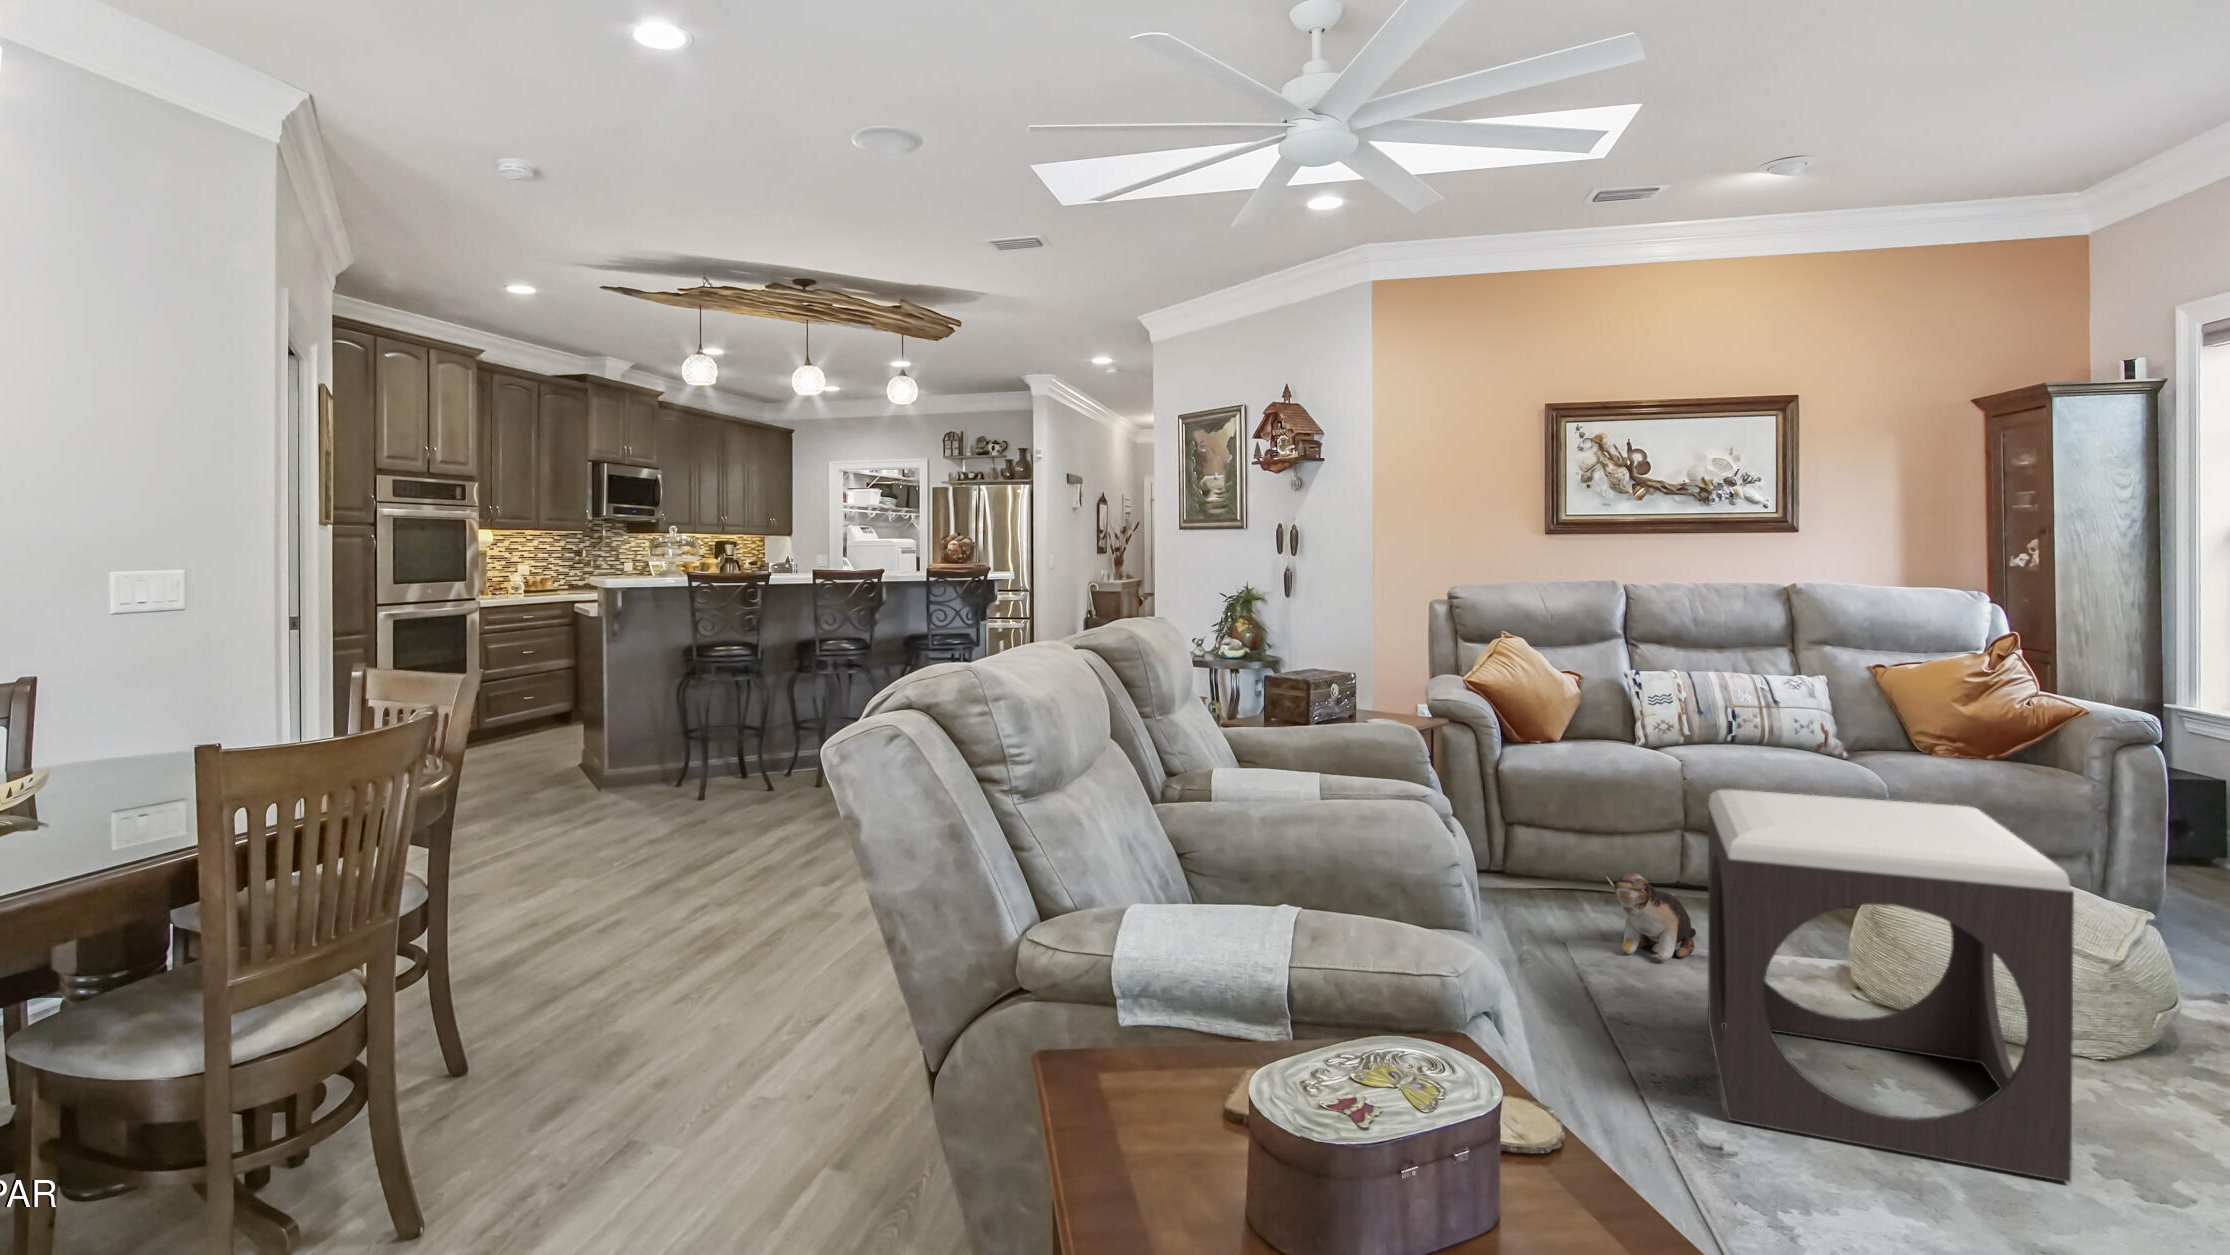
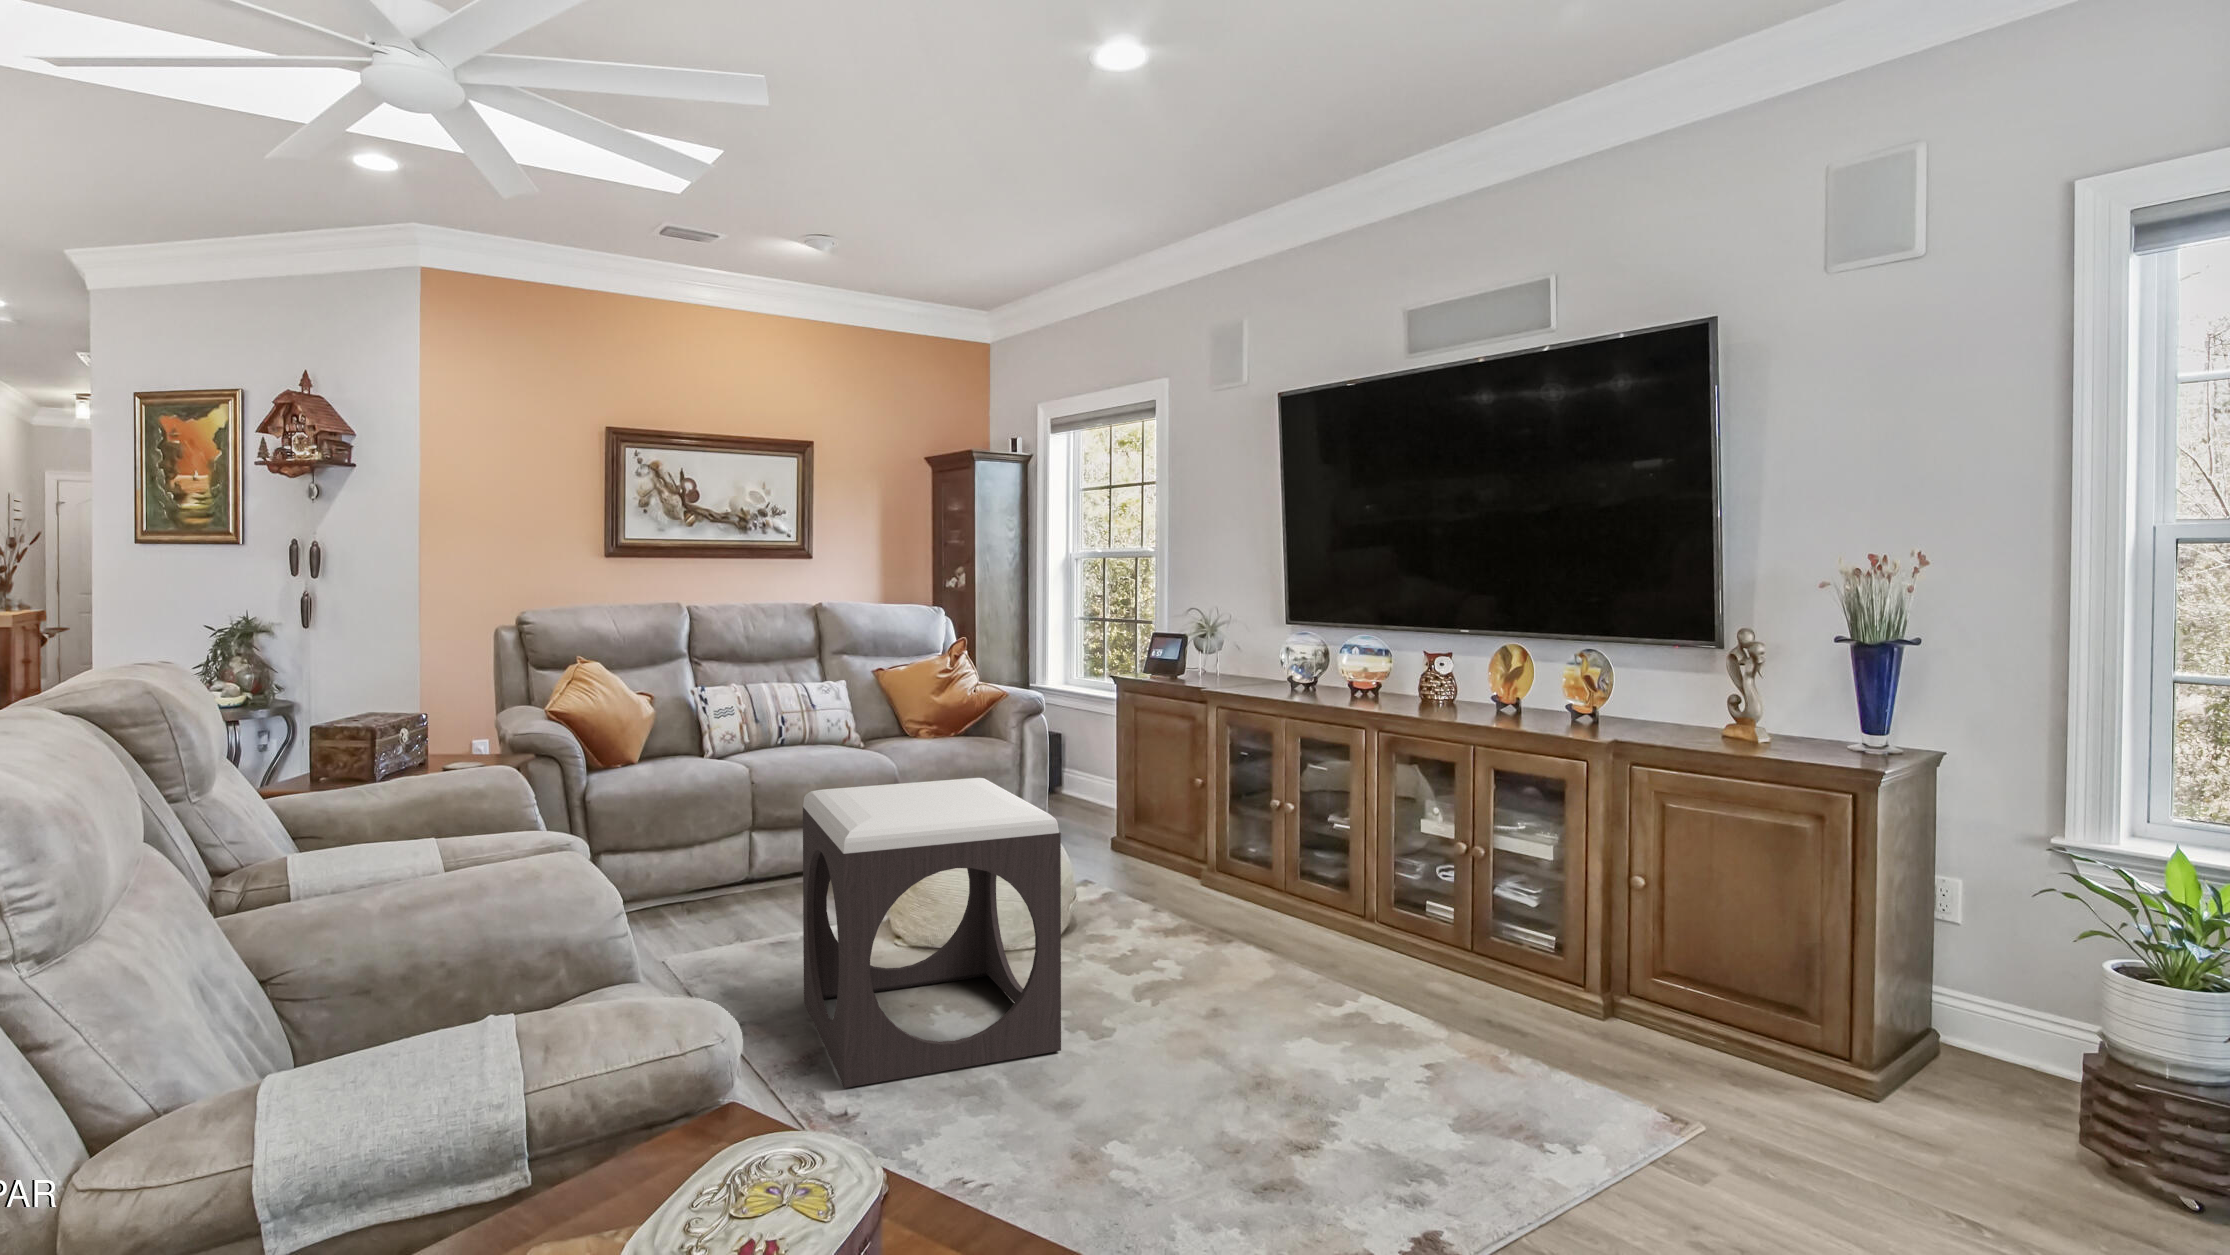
plush toy: present [1606,873,1696,961] -> none [706,879,777,957]

